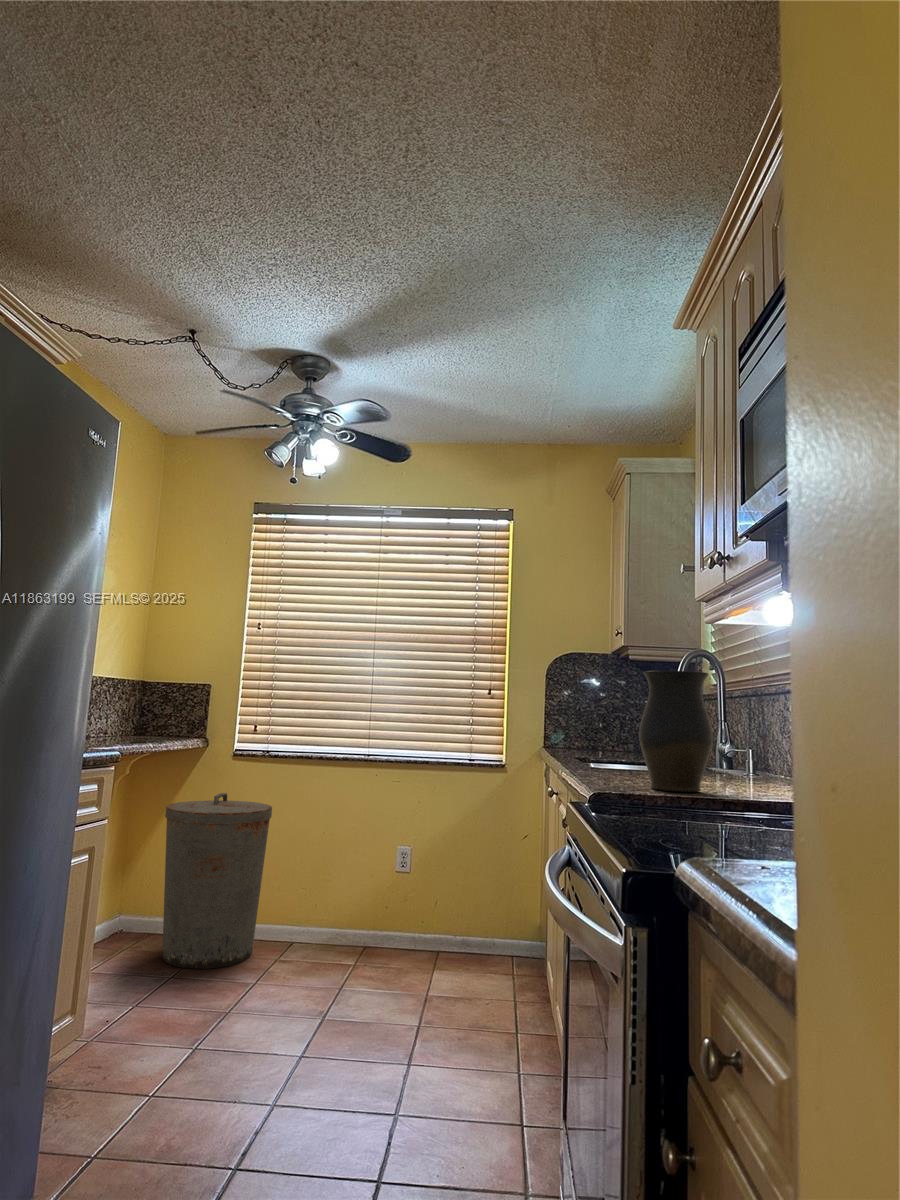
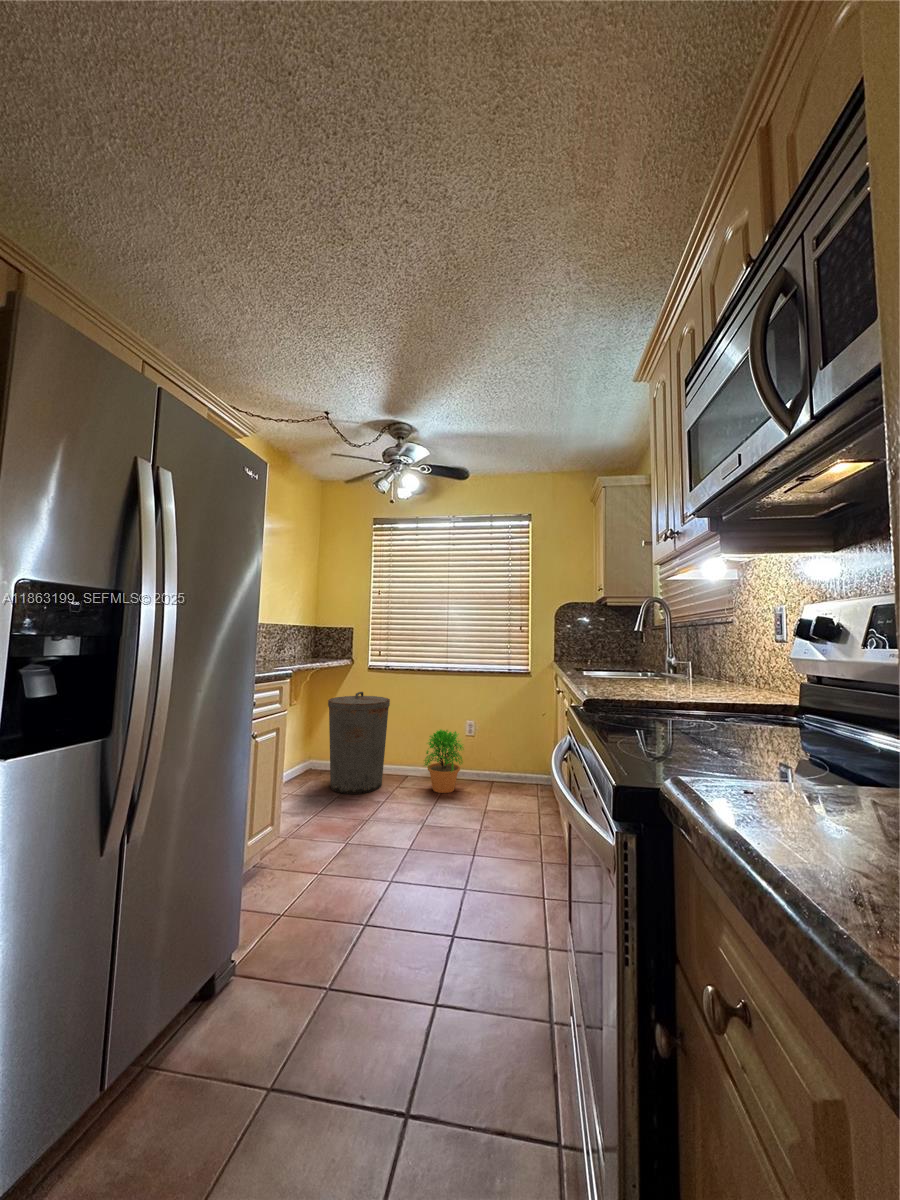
vase: present [639,671,713,792] -> none [616,613,667,694]
potted plant: none [324,856,397,965] -> present [424,729,464,793]

